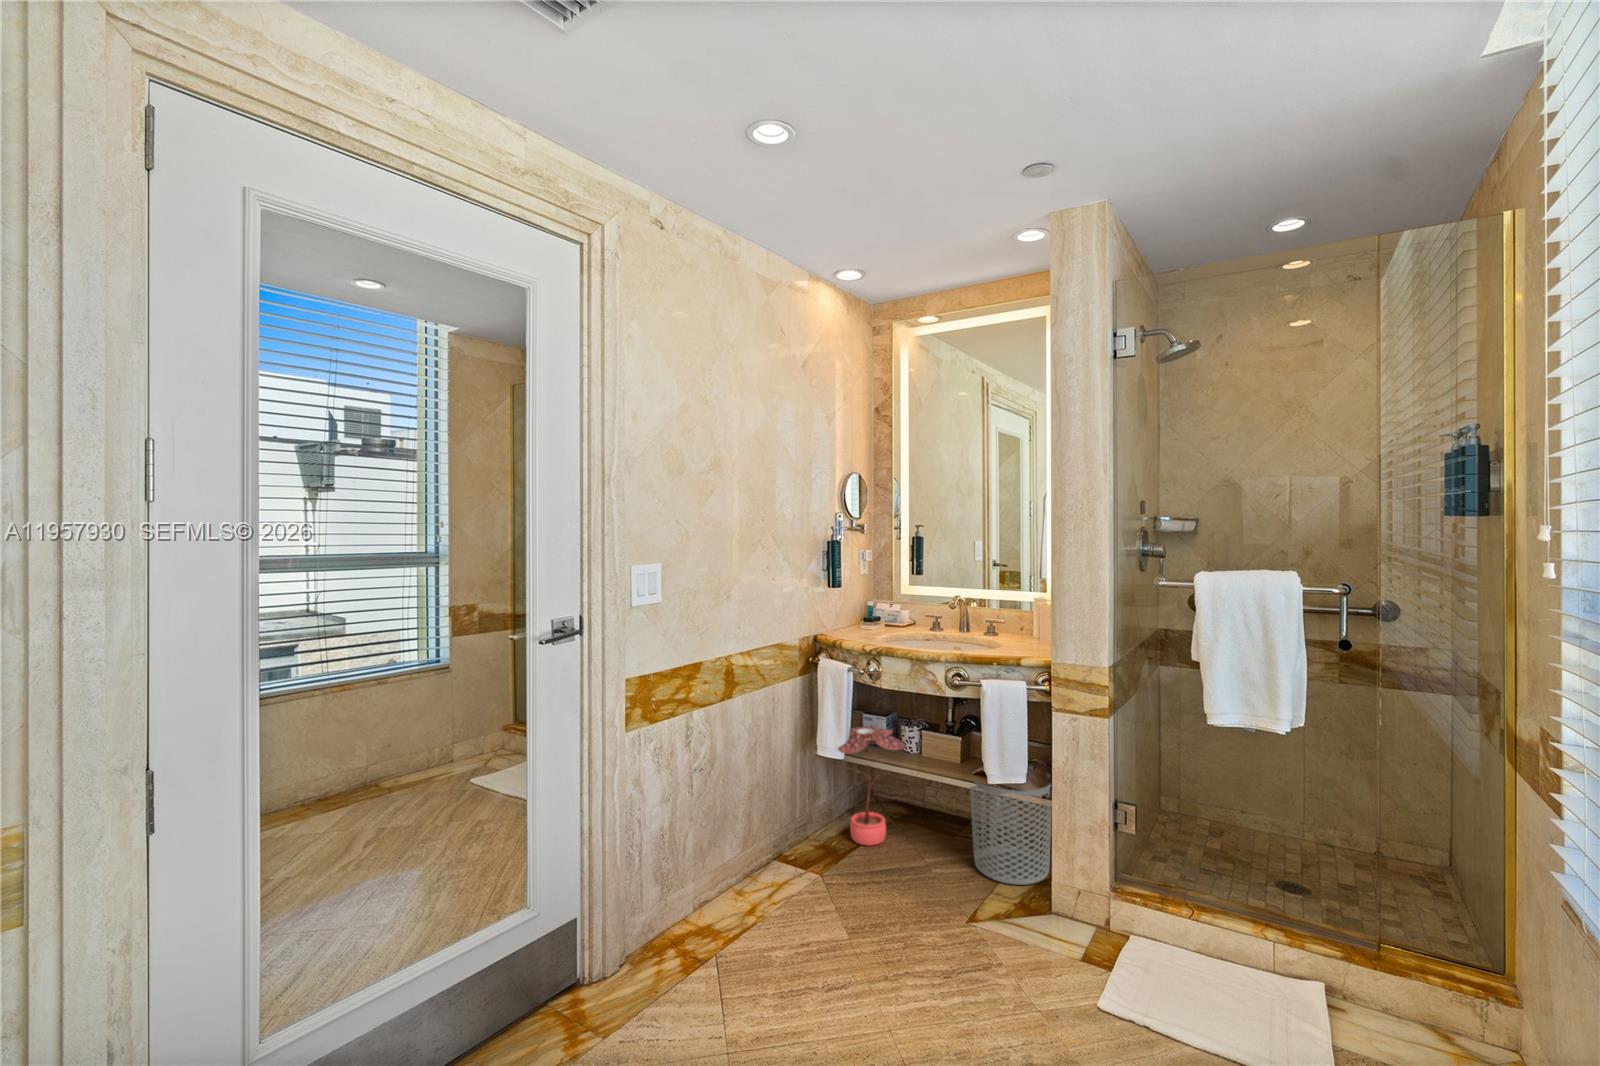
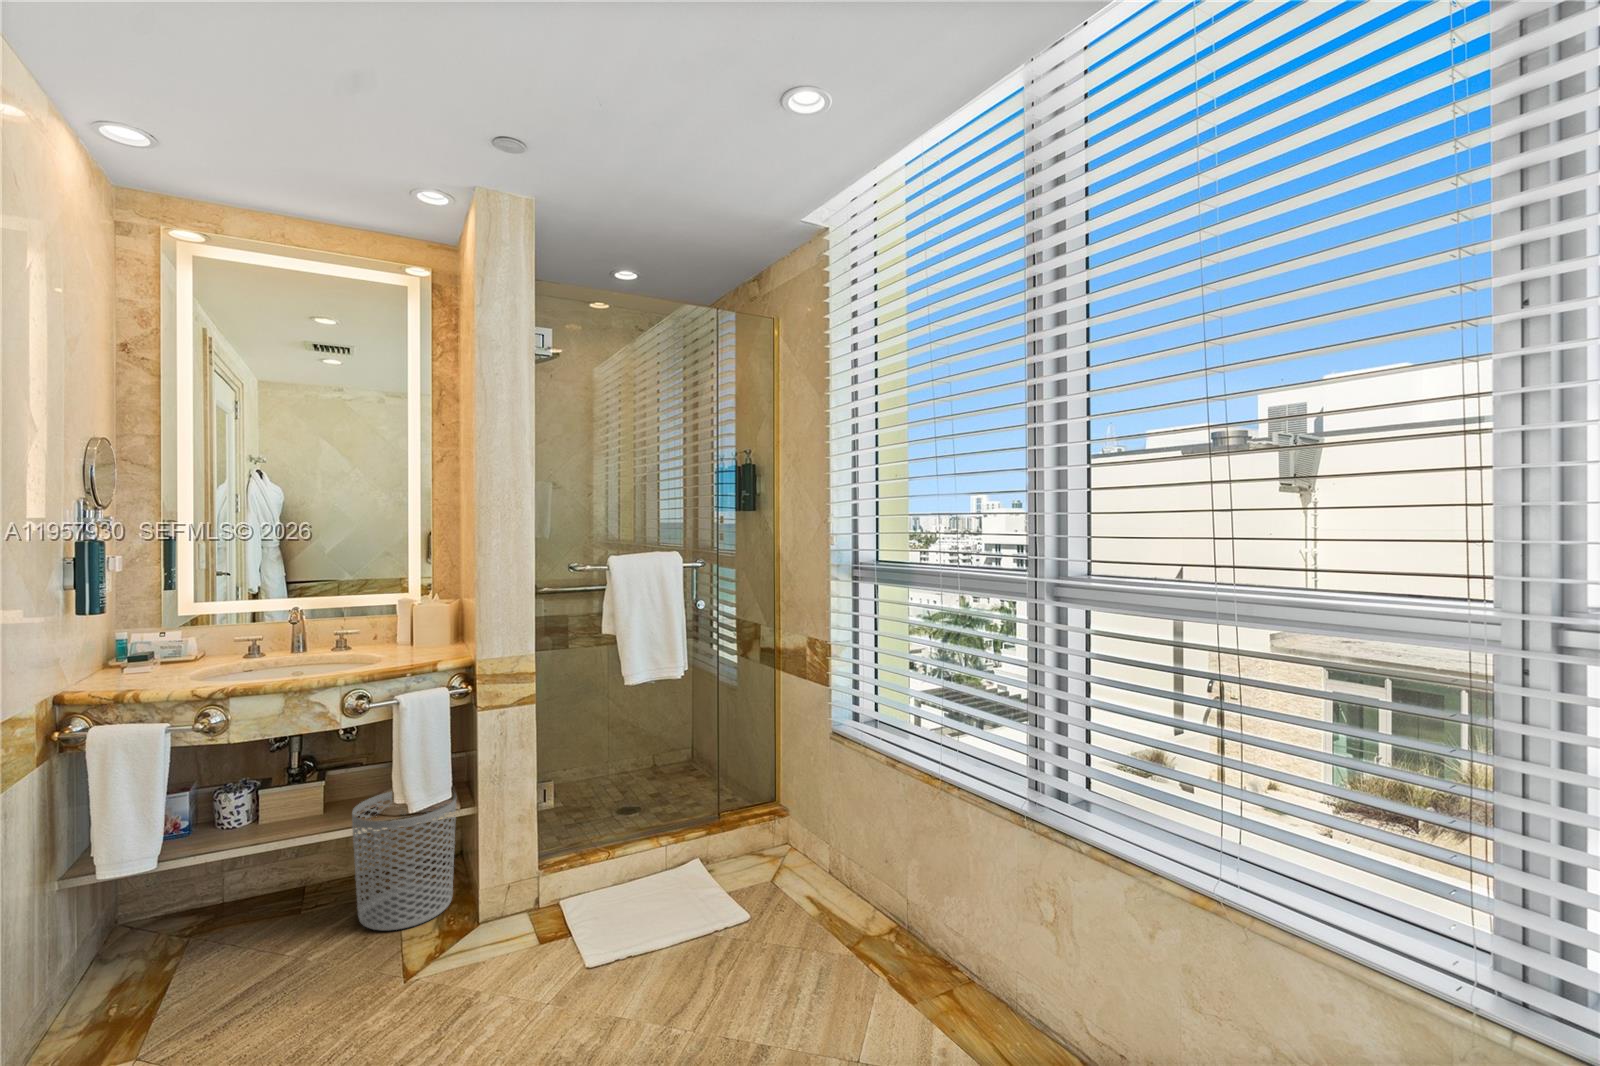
potted plant: present [838,727,905,846] -> none [88,803,253,991]

